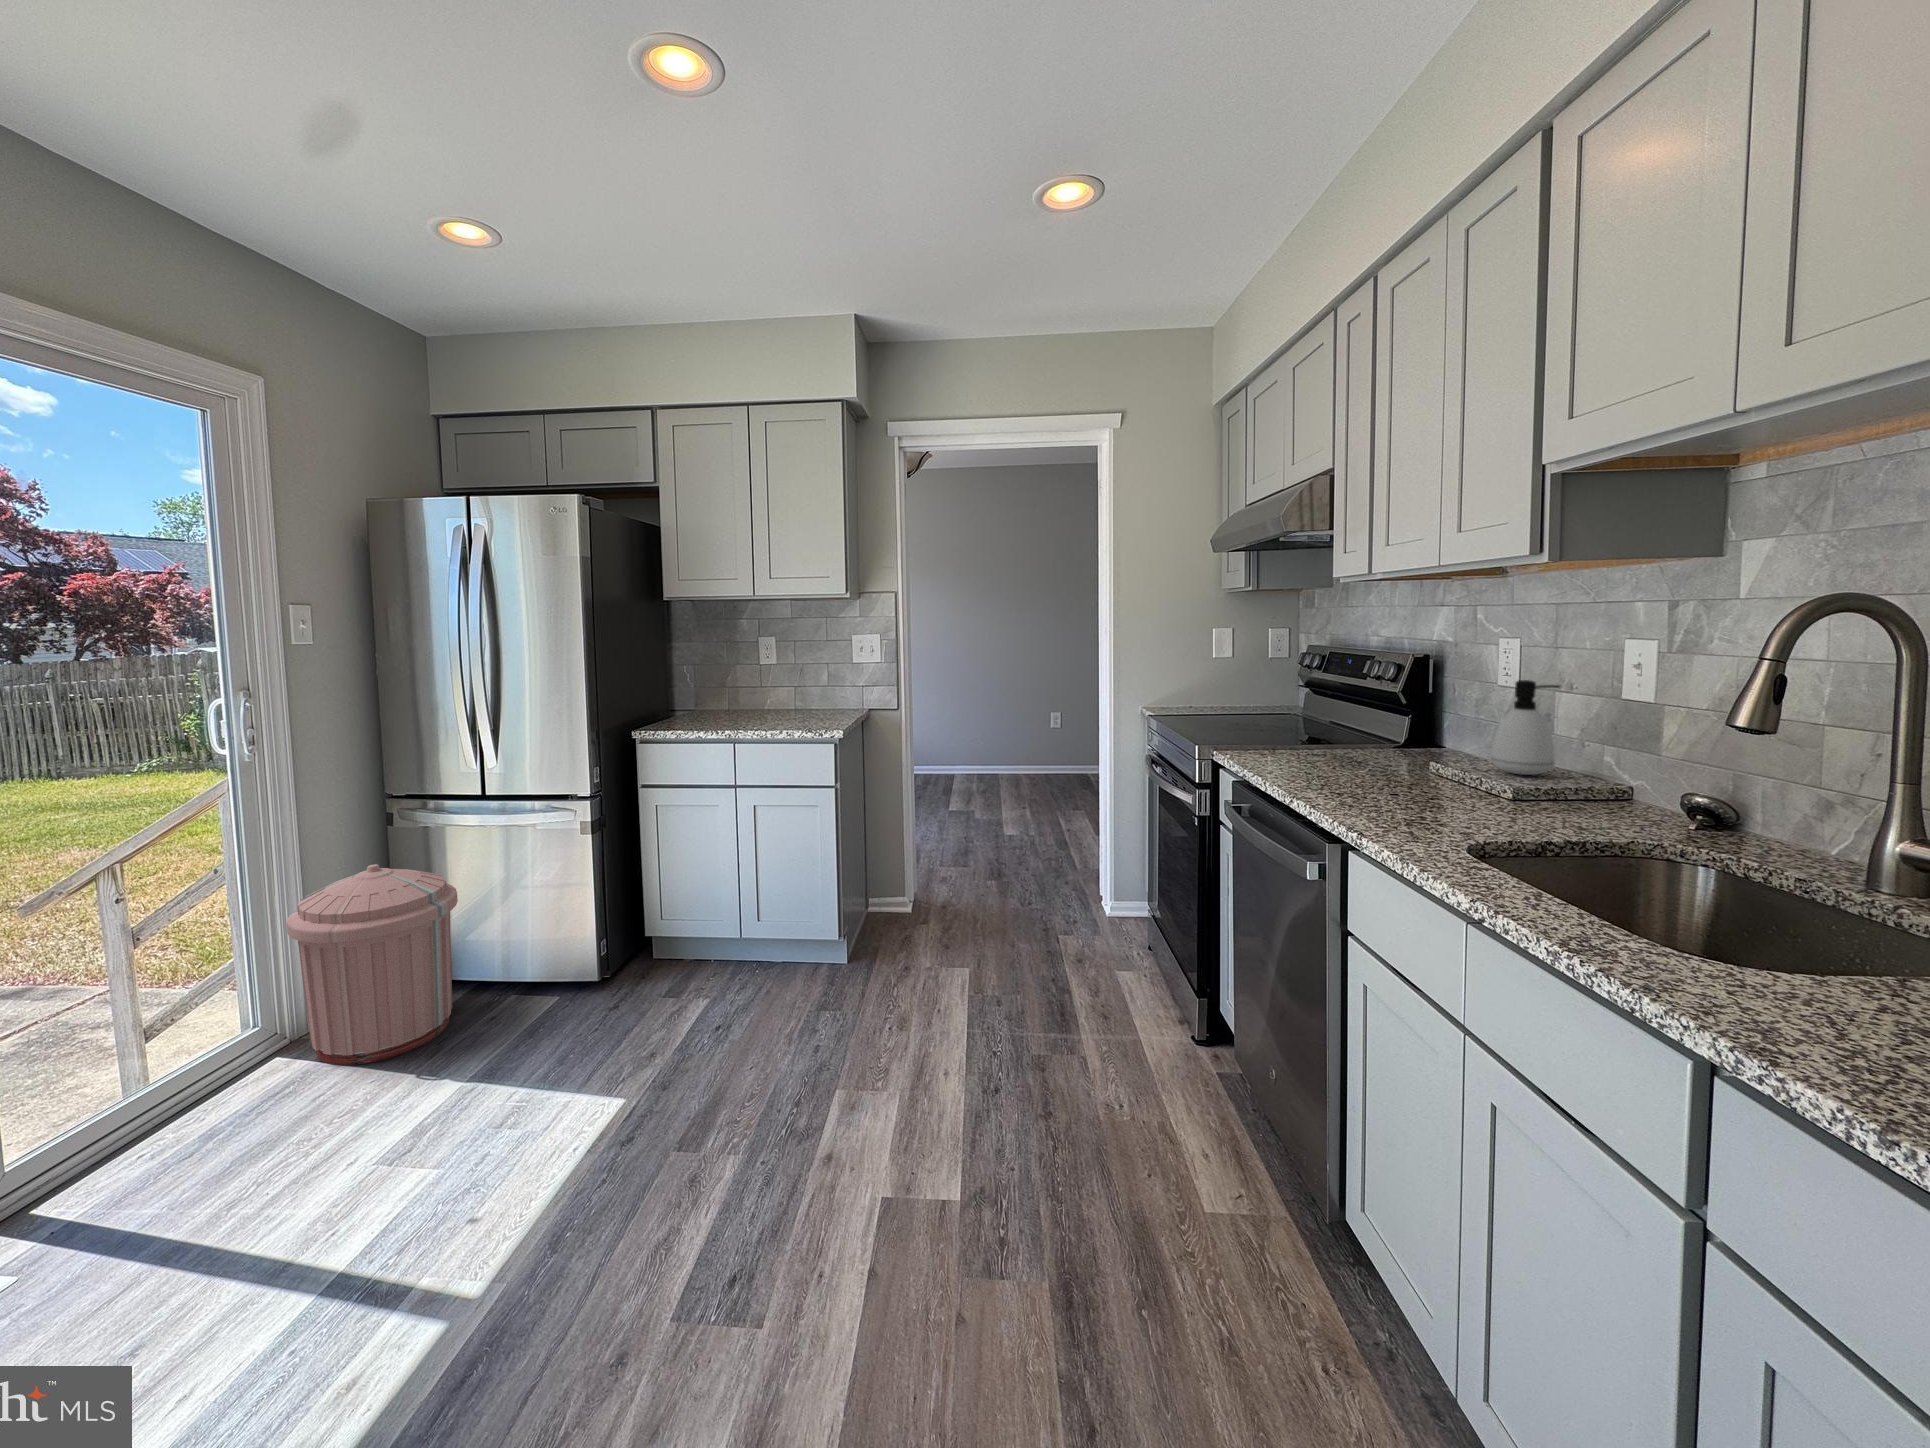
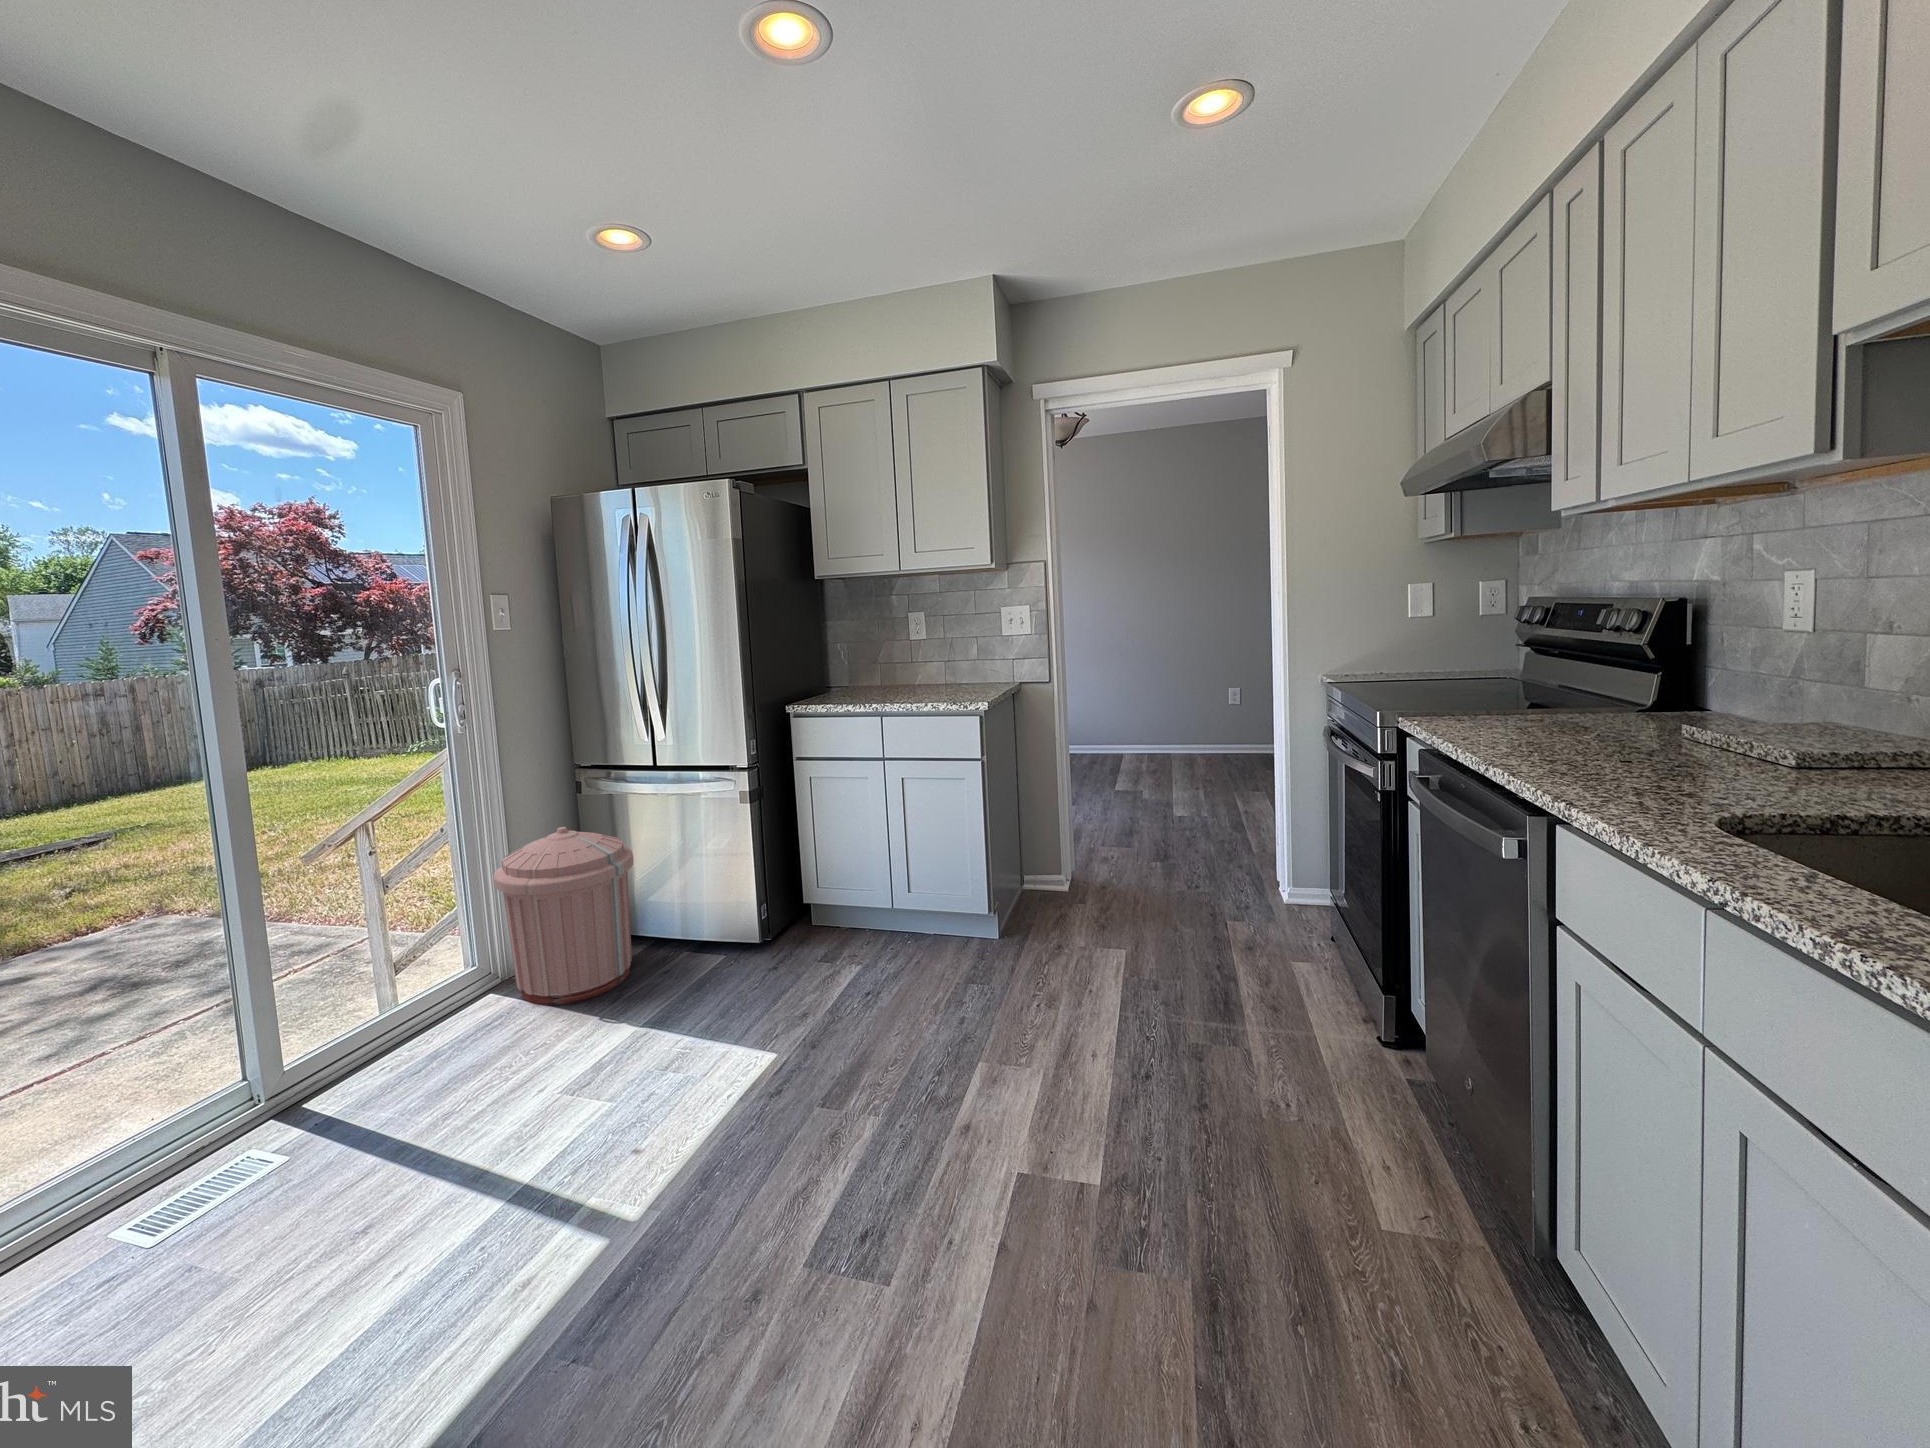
soap dispenser: present [1491,680,1560,775] -> none [1771,621,1876,739]

